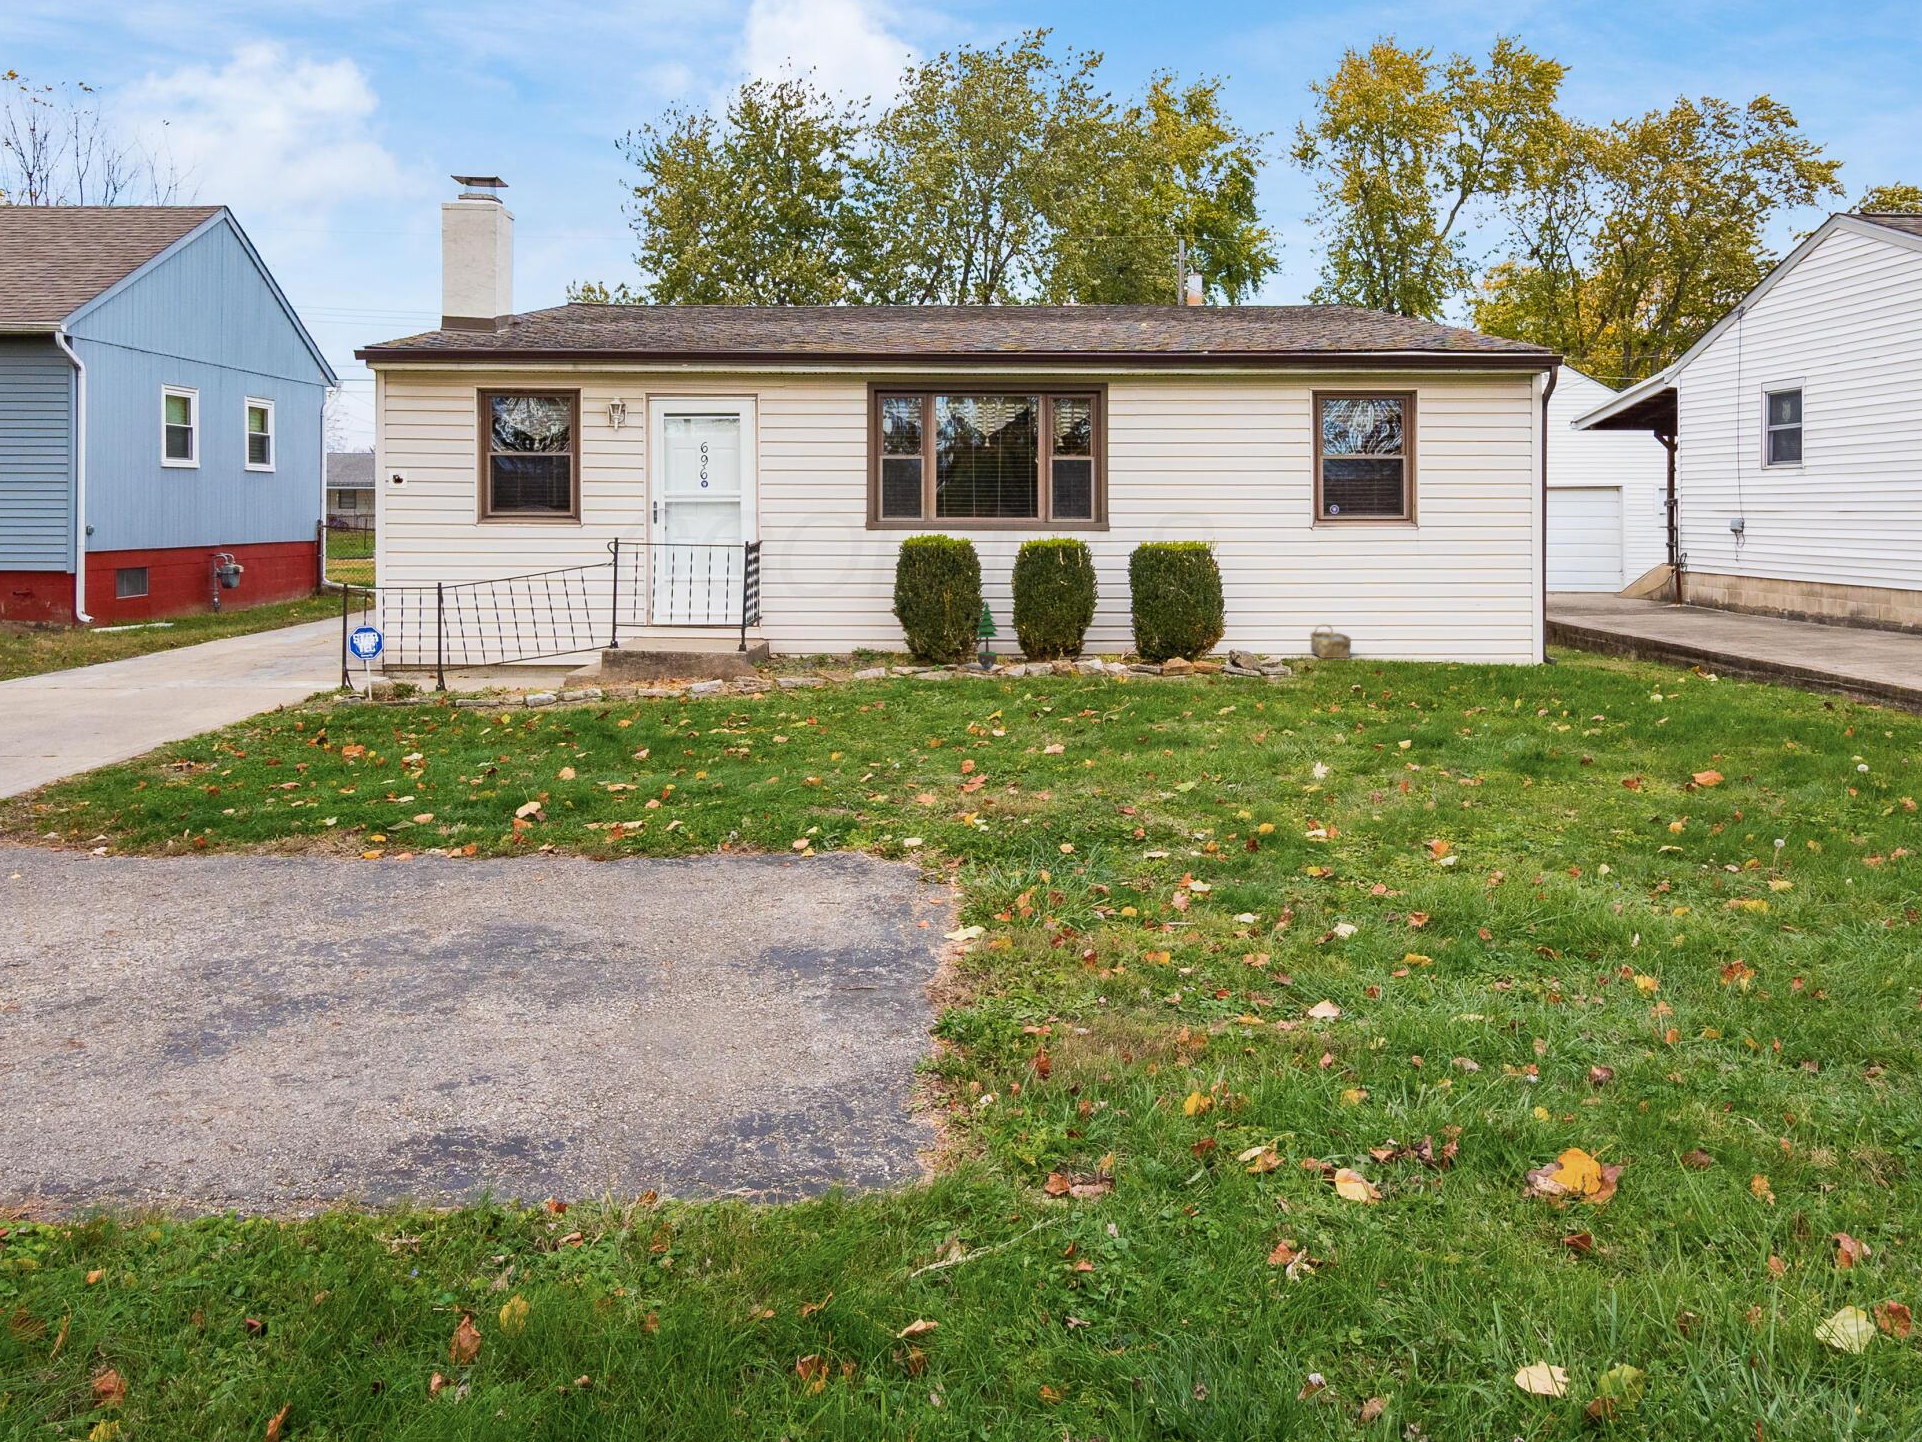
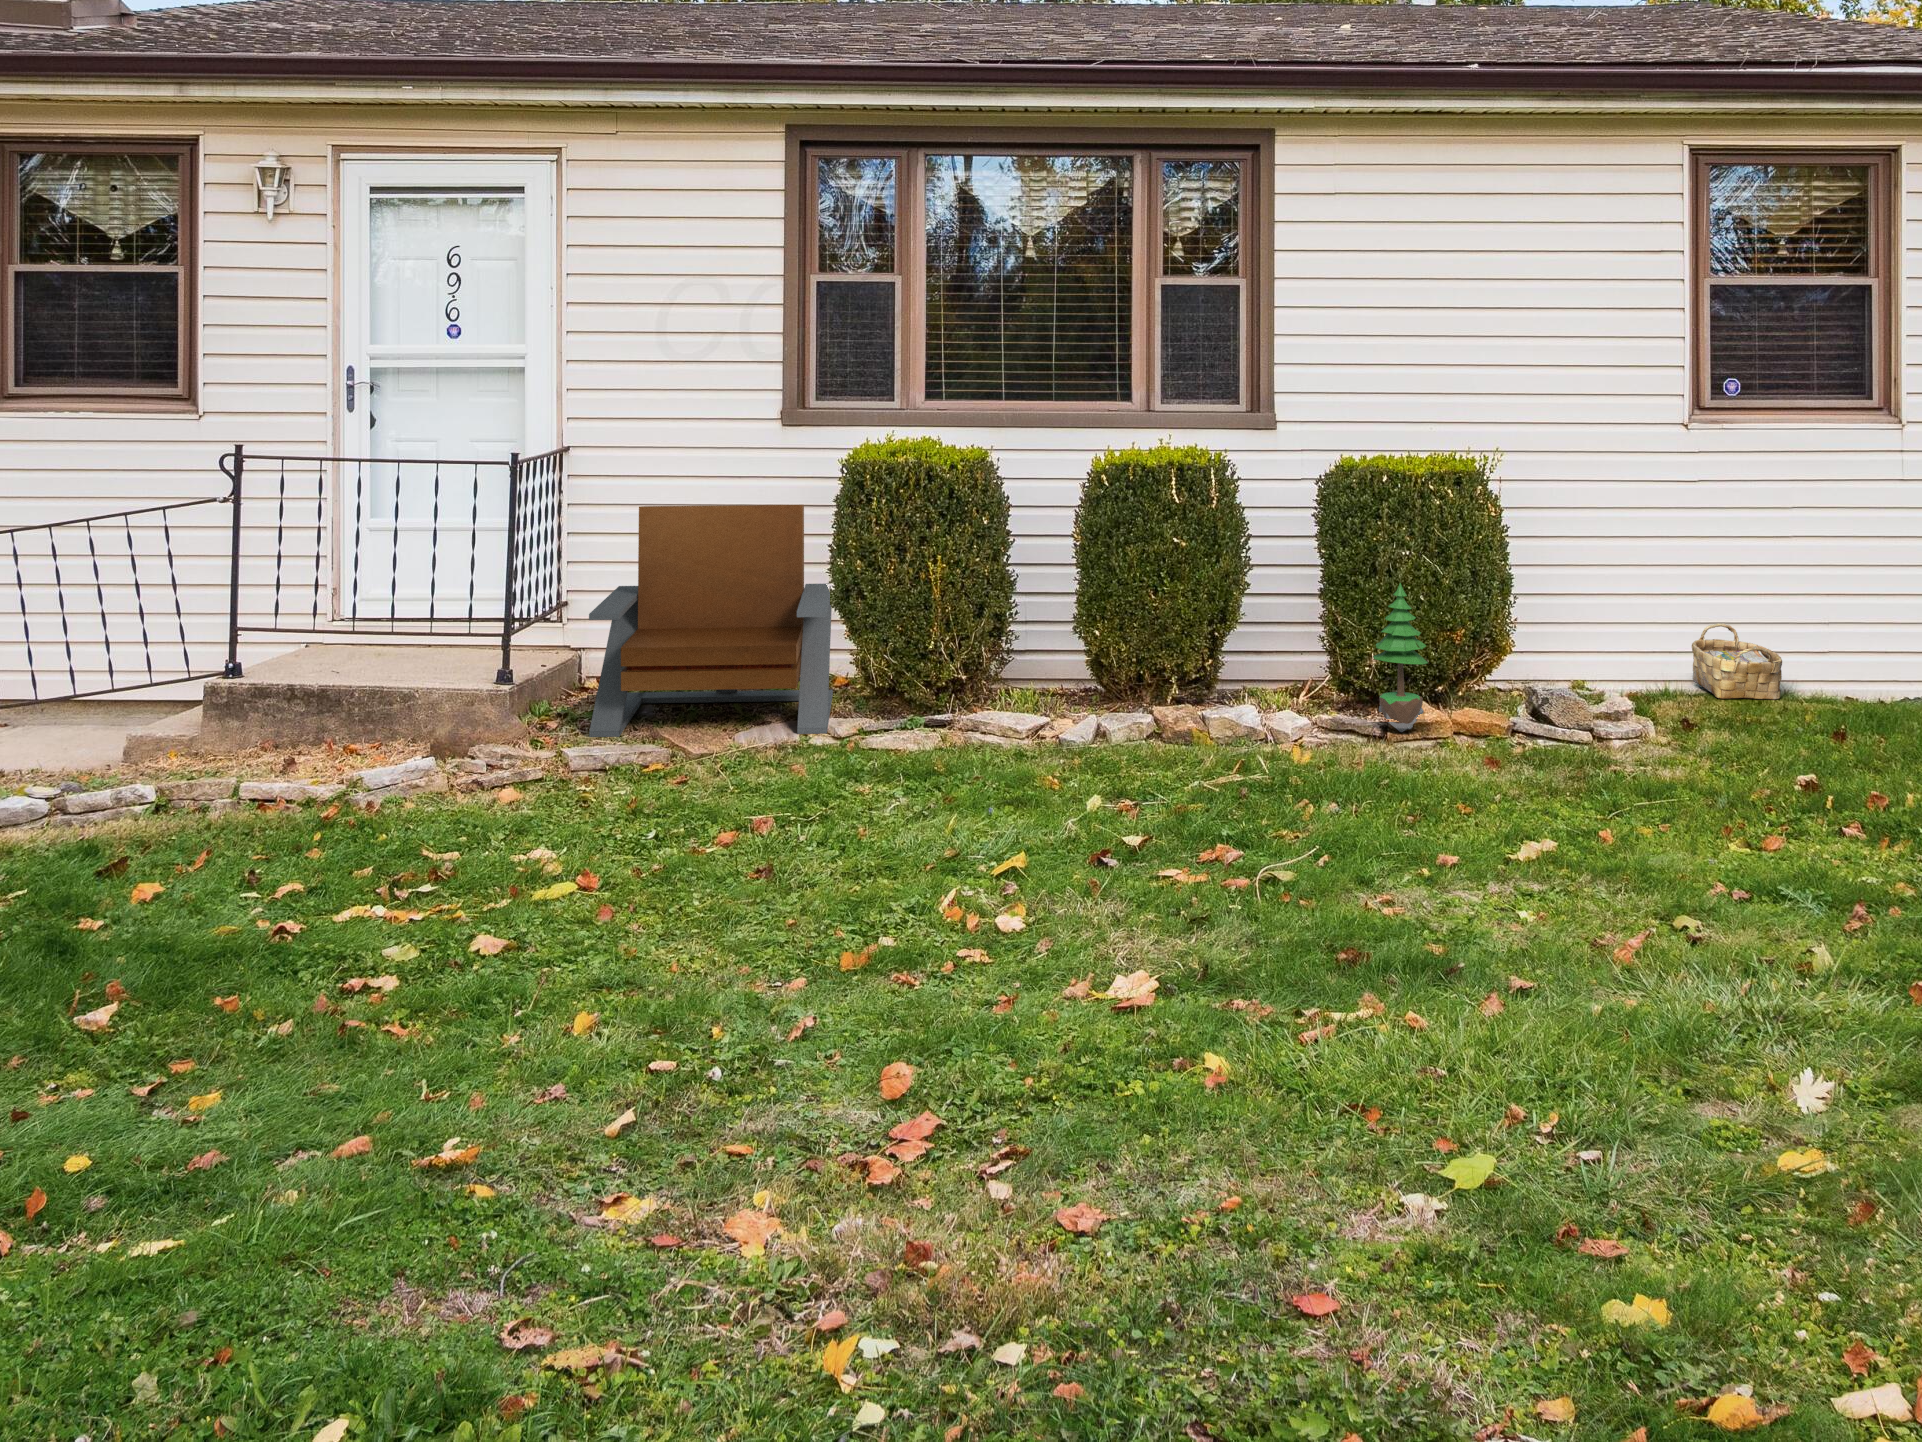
lounge chair: none [787,569,899,677] -> present [589,505,833,737]
potted tree: present [975,602,998,670] -> present [1373,583,1428,732]

